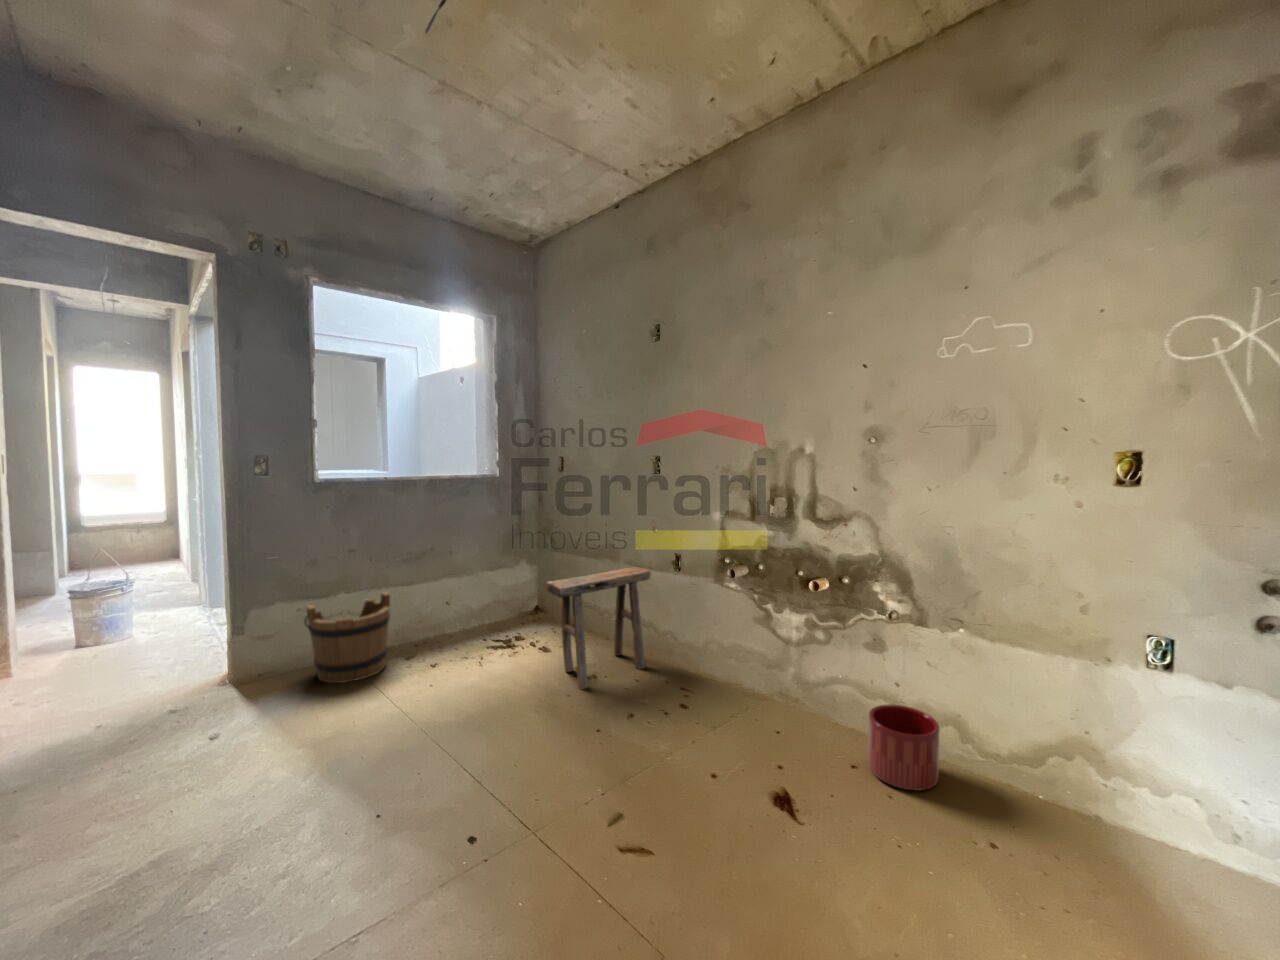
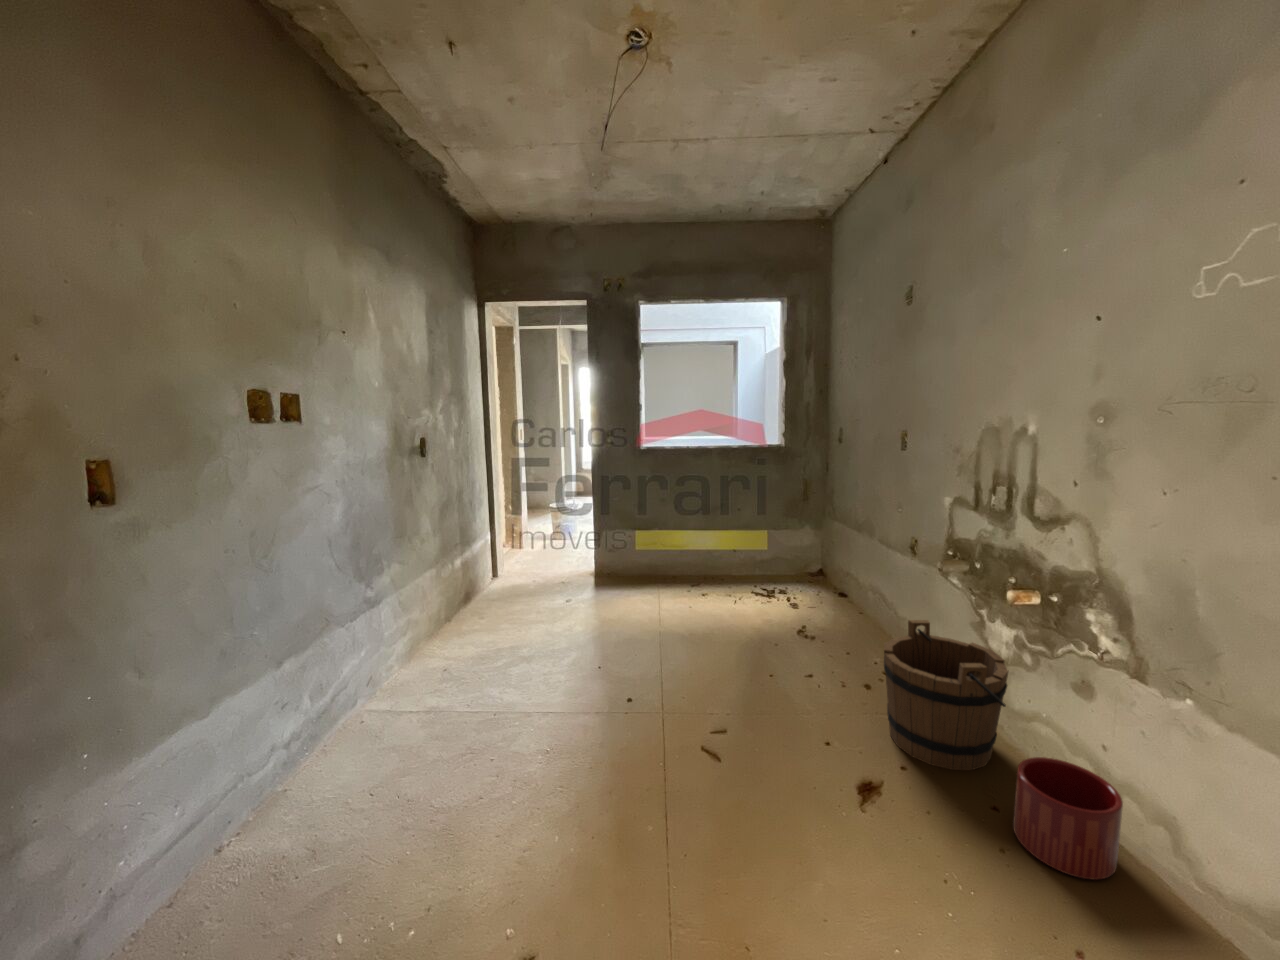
stool: present [547,567,650,690] -> none [774,543,889,646]
bucket: present [305,592,390,683] -> present [884,620,1009,770]

